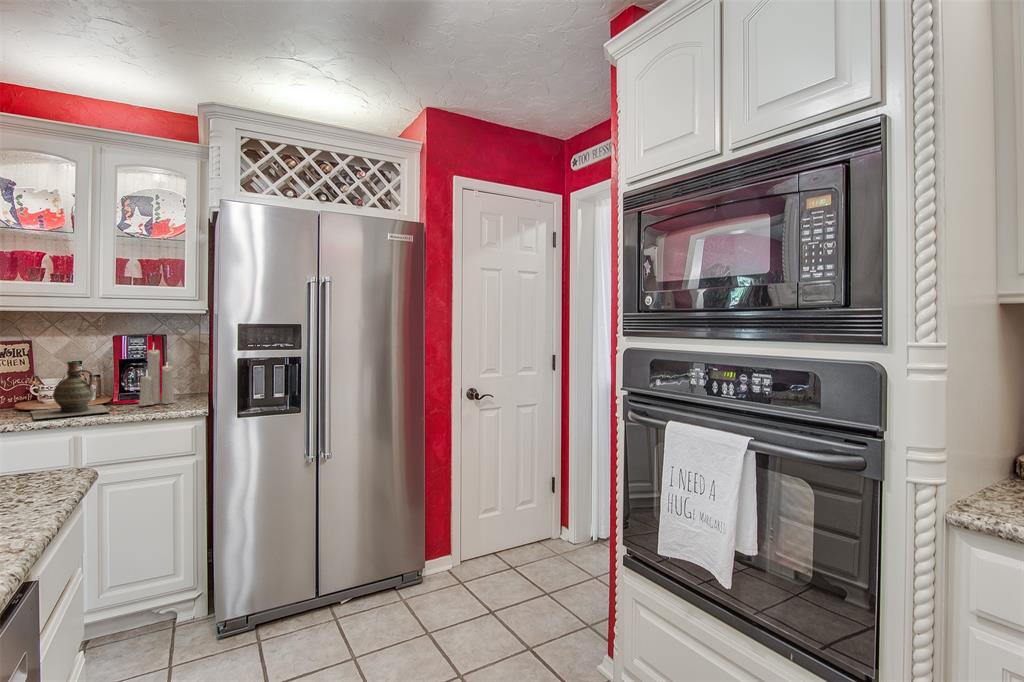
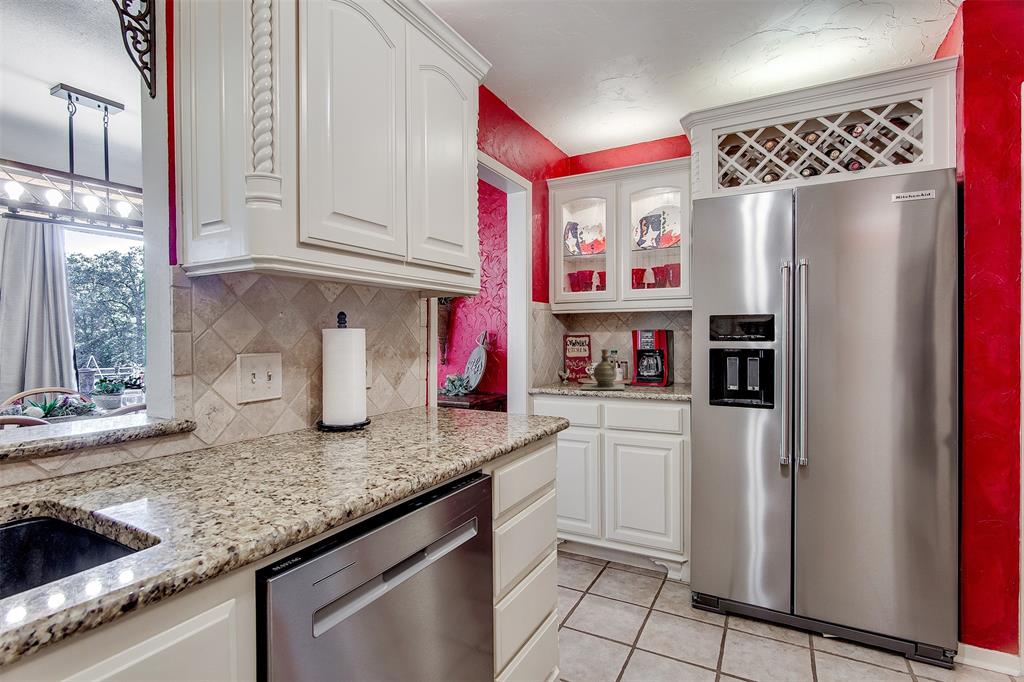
candle: present [139,345,174,406] -> none [646,333,673,388]

